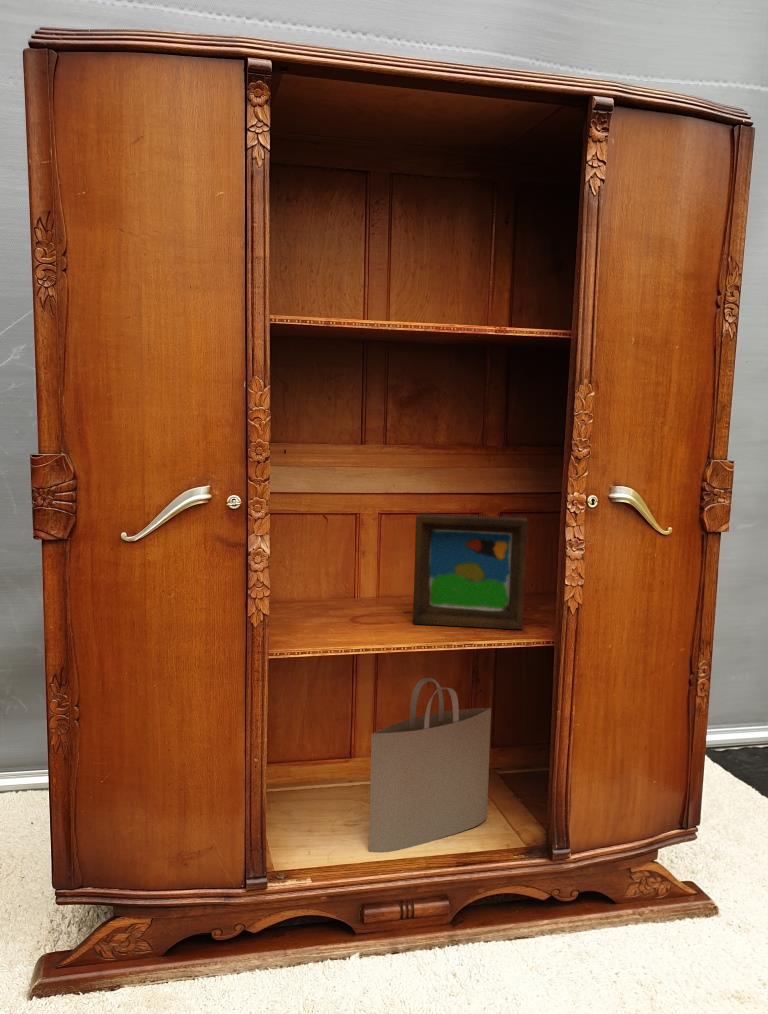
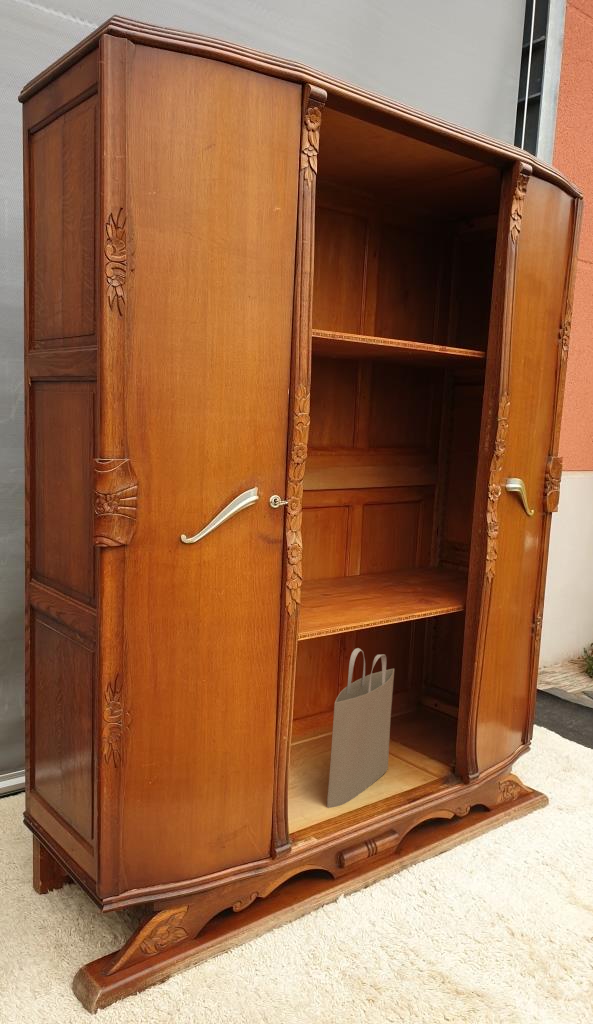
picture frame: present [413,513,527,630] -> none [333,502,435,602]

